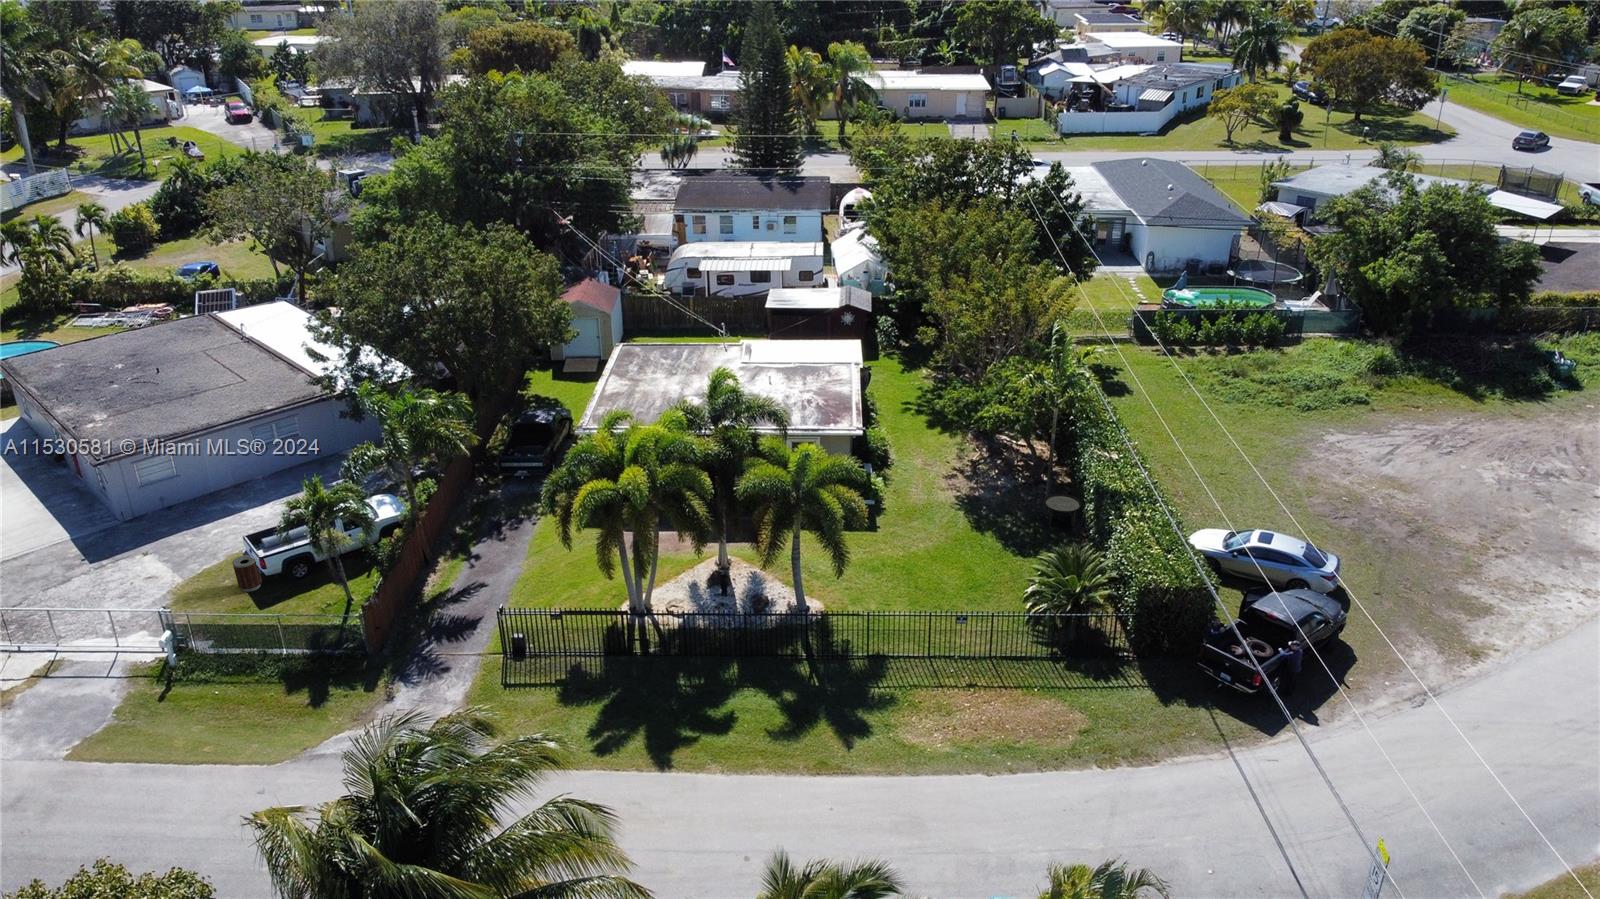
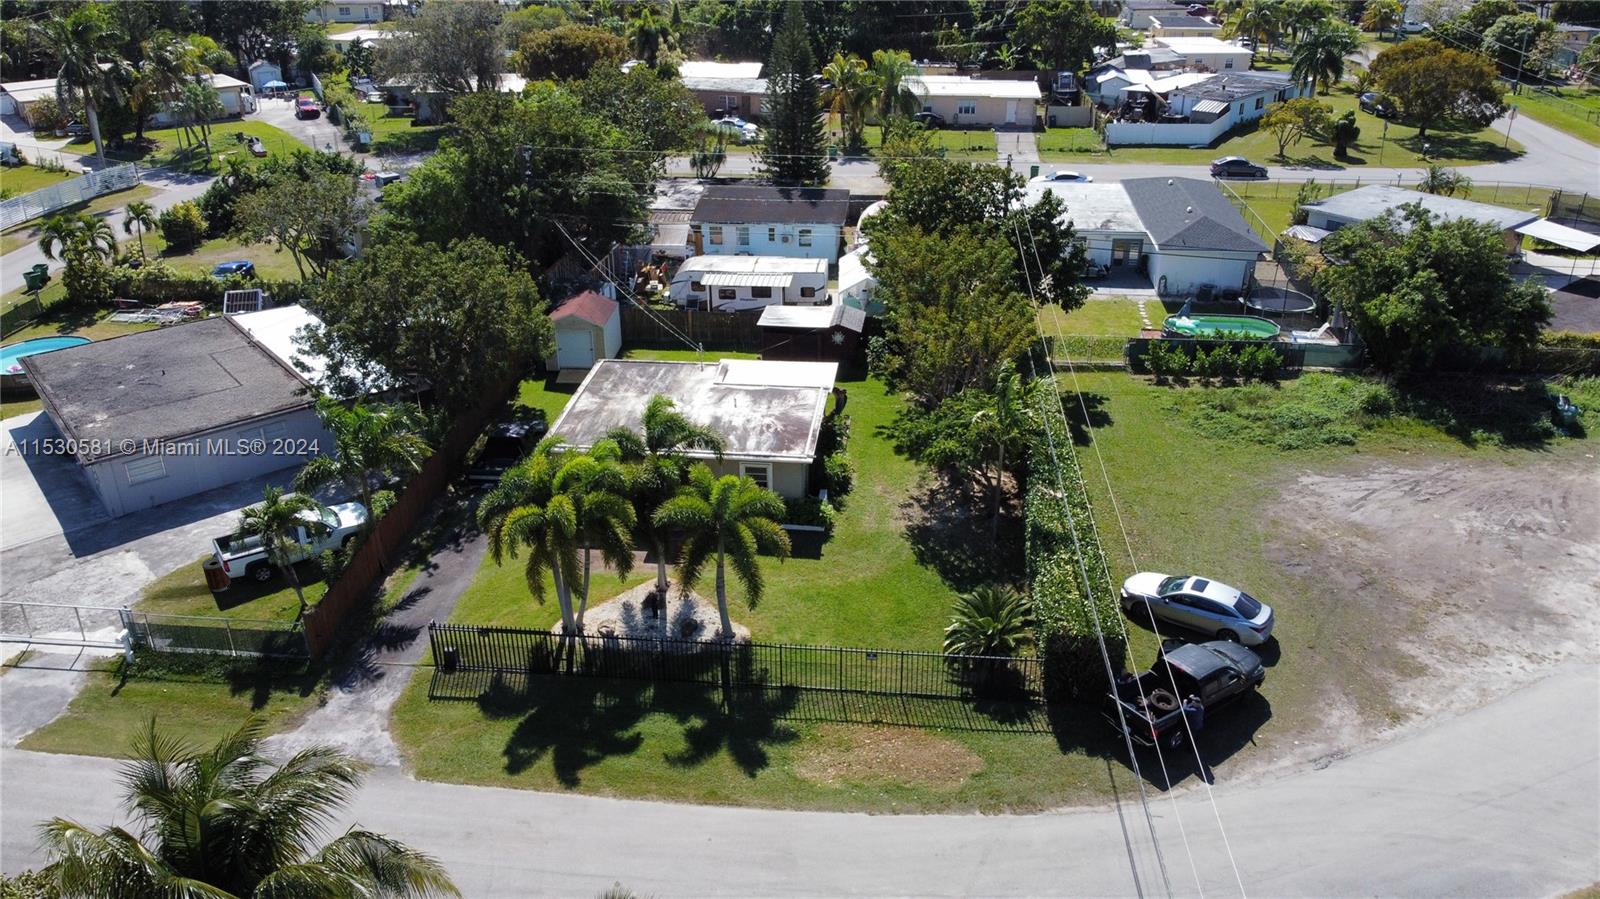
round table: present [1044,494,1082,527] -> none [991,529,1028,564]

